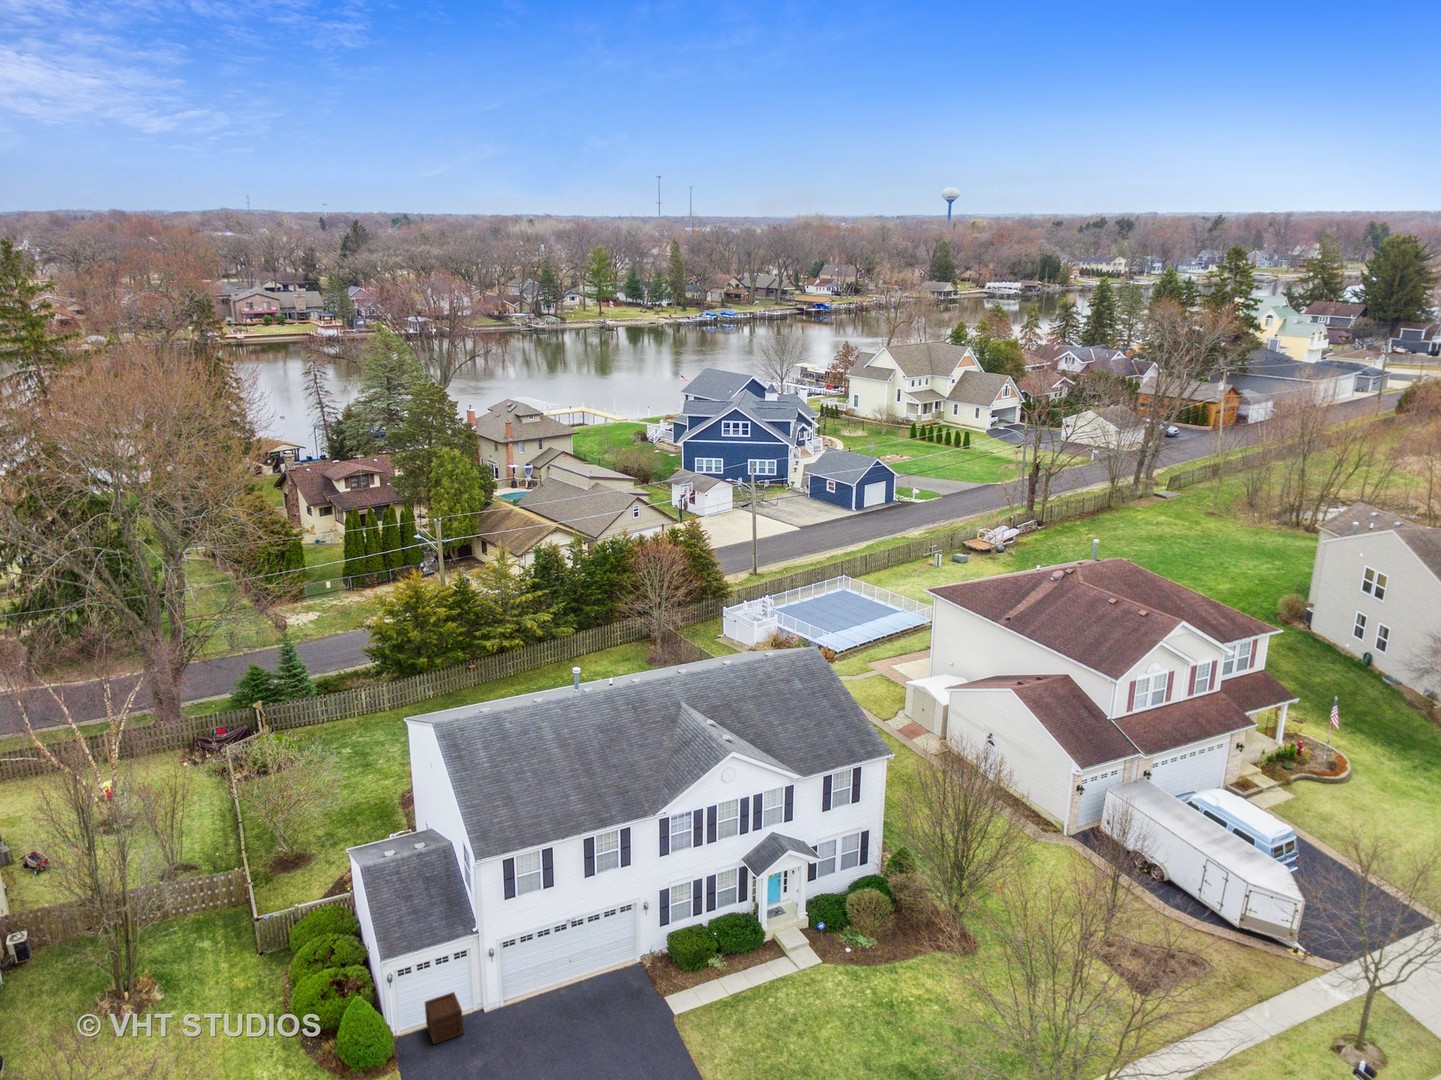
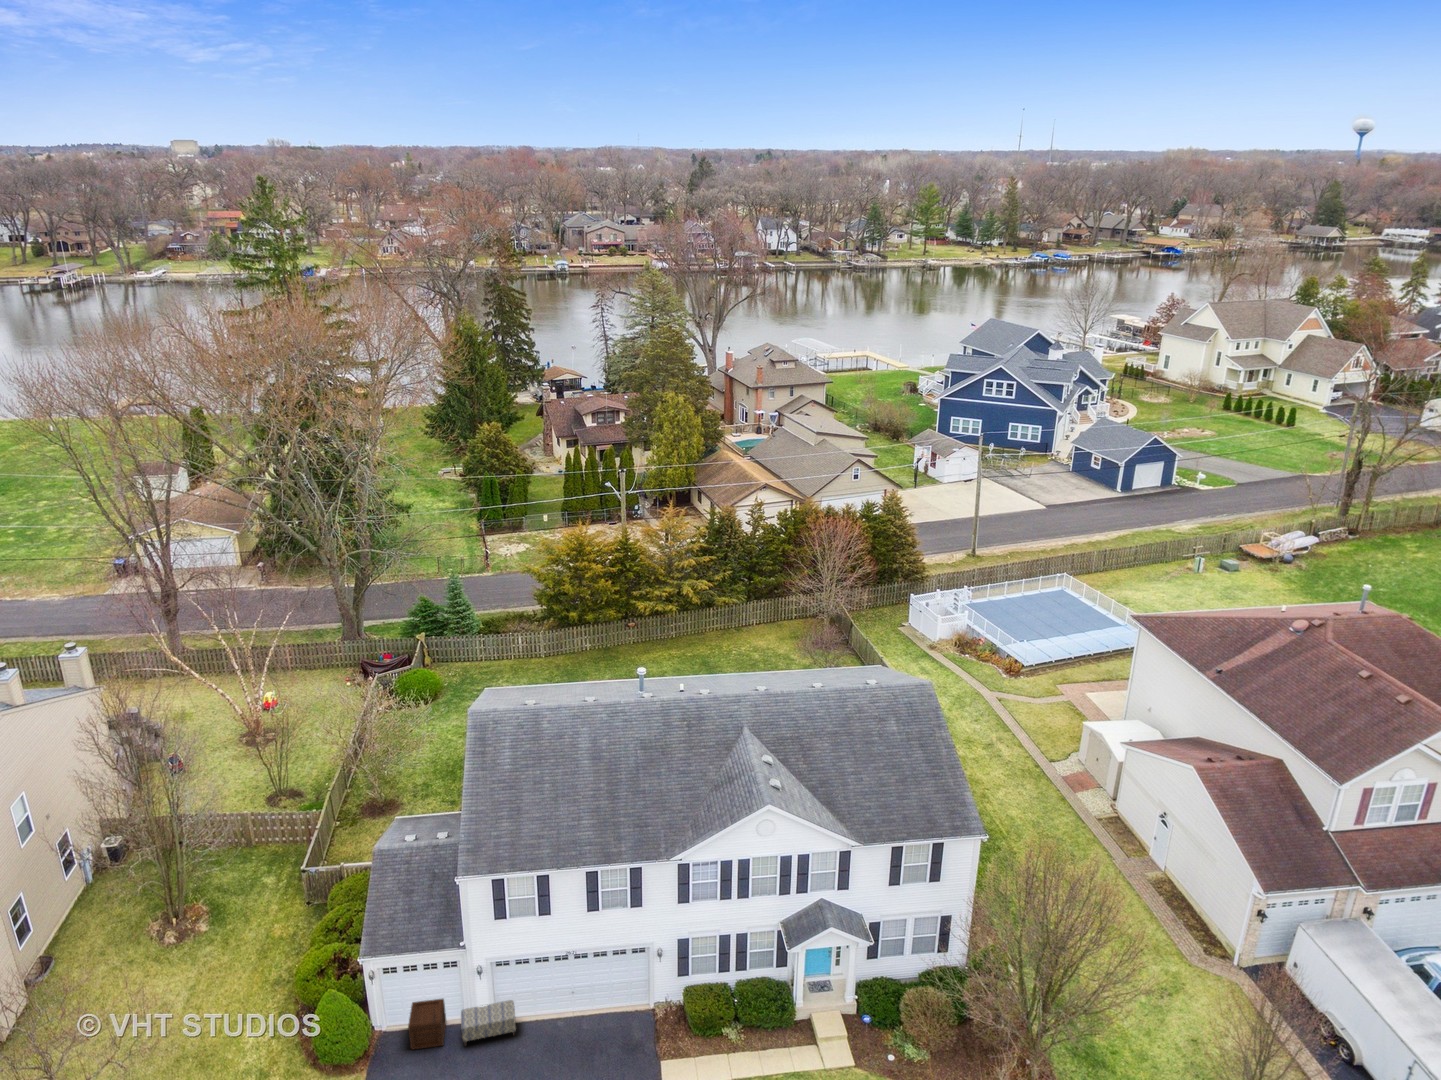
bench: none [474,979,529,1029] -> present [461,1000,516,1046]

